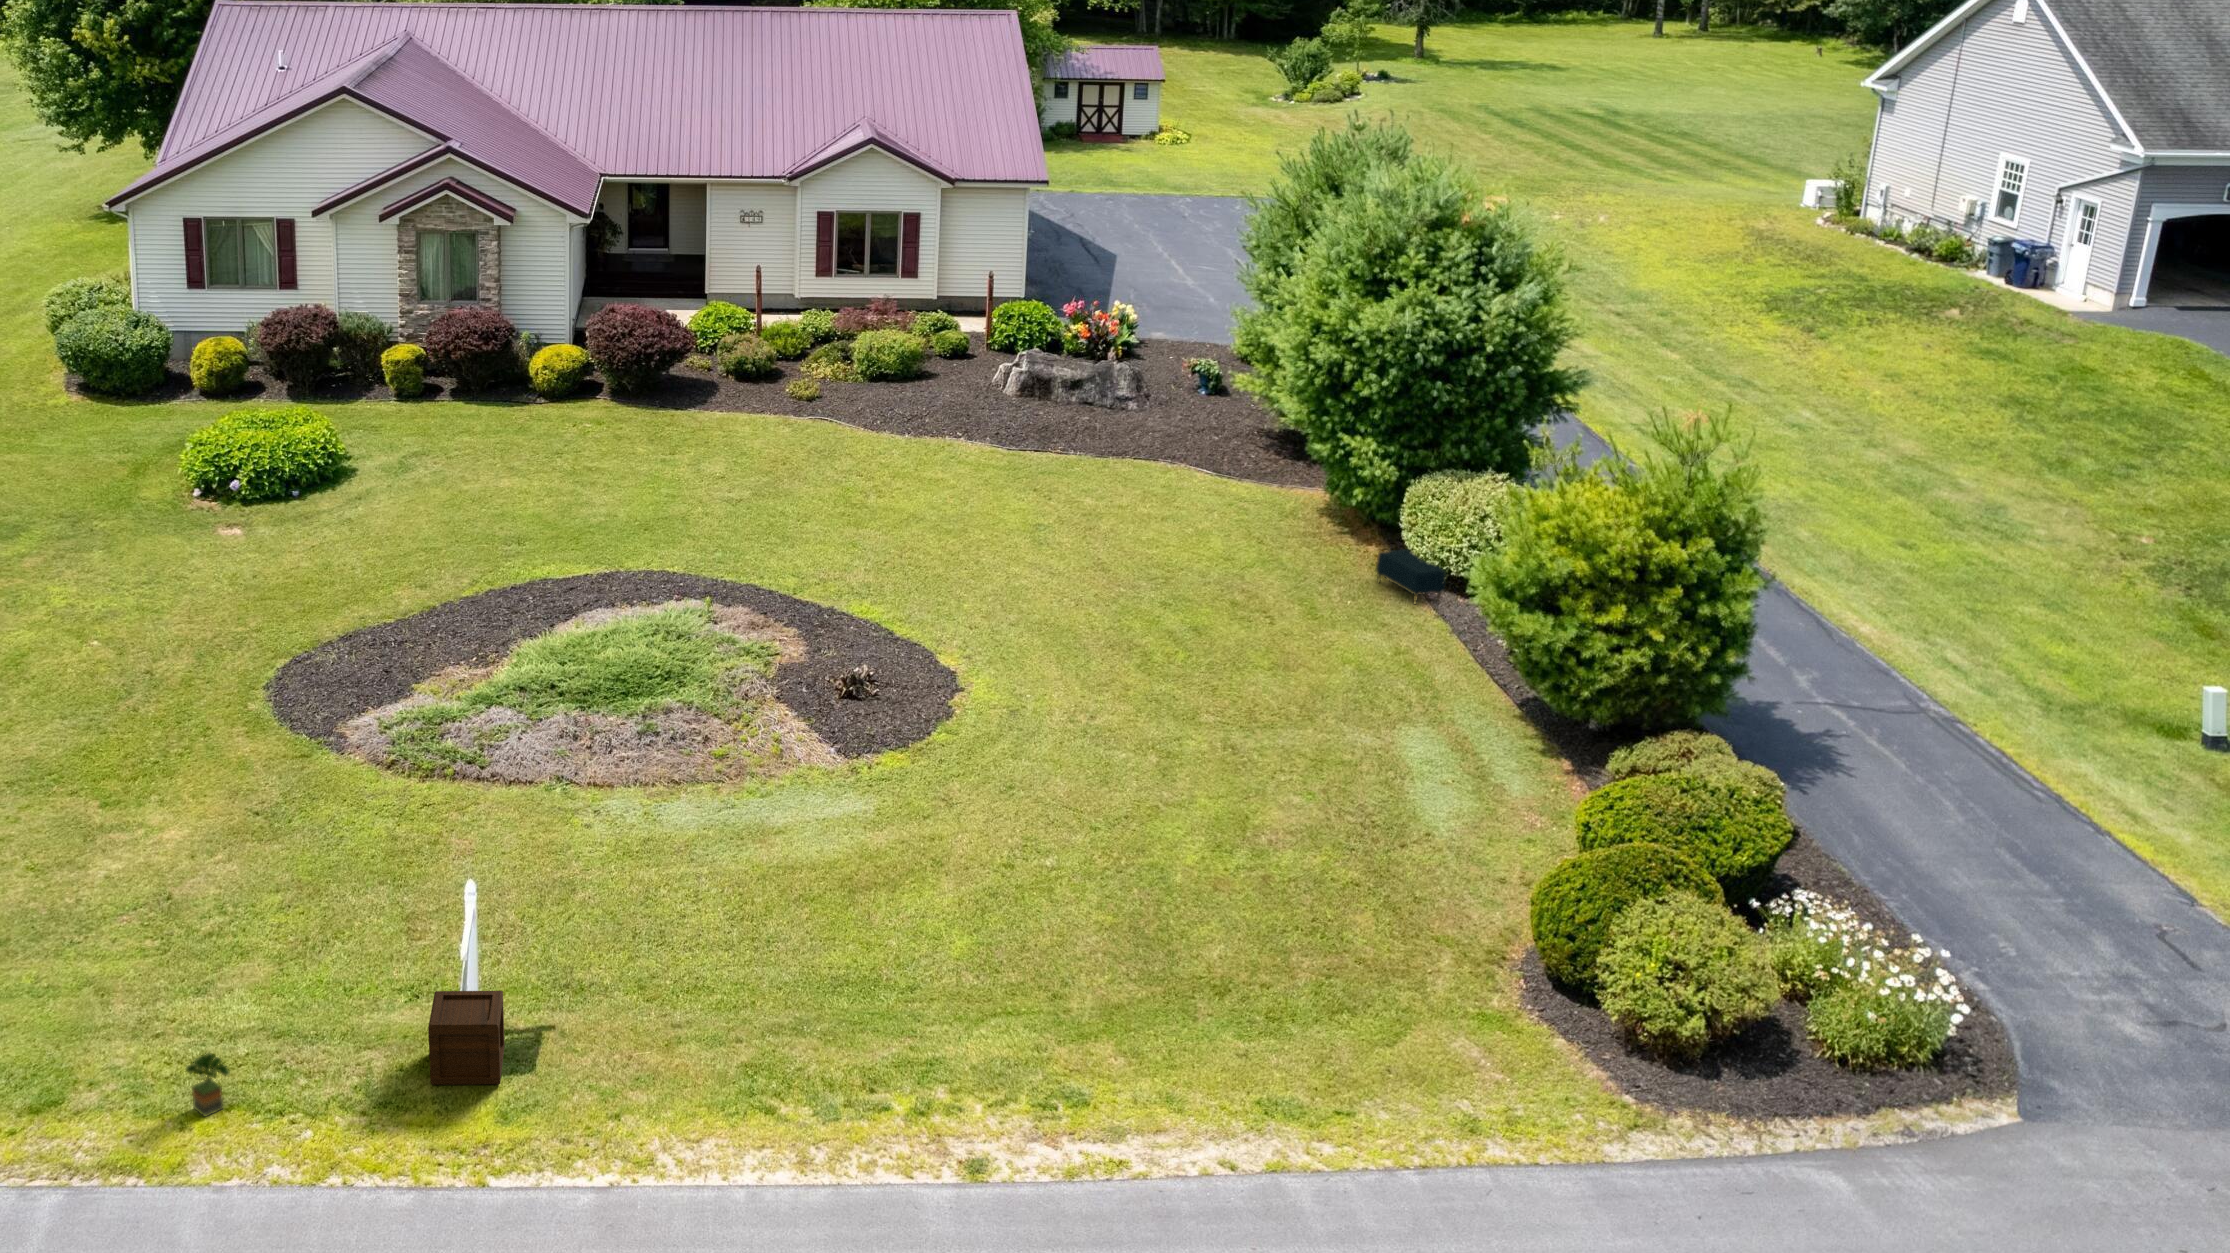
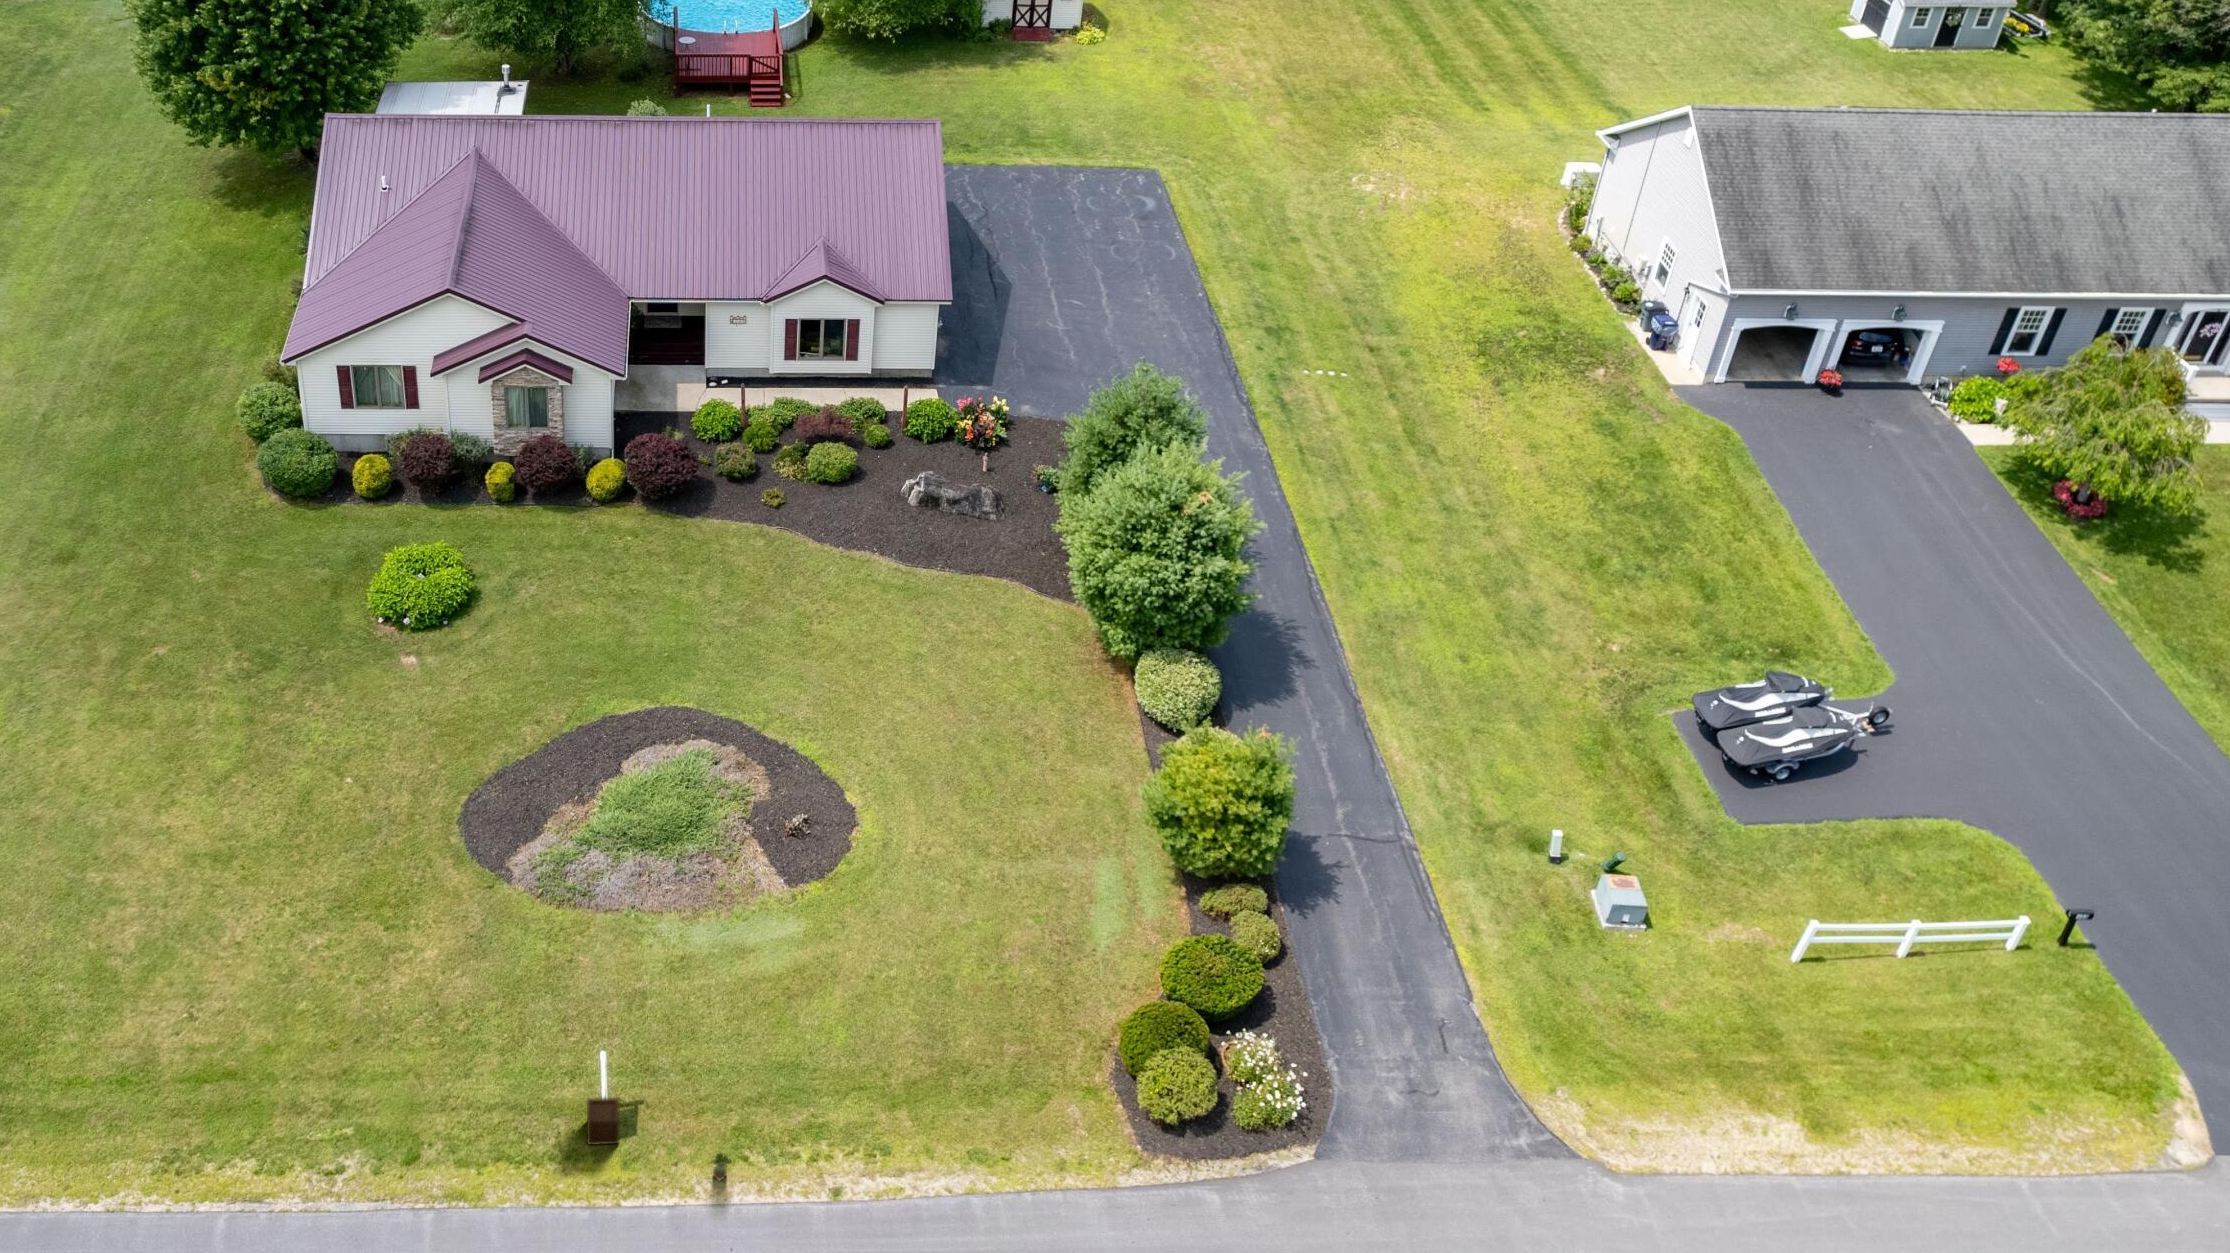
bench: present [1376,549,1446,603] -> none [1112,702,1150,745]
potted tree: present [186,1053,229,1116] -> present [712,1153,731,1181]

